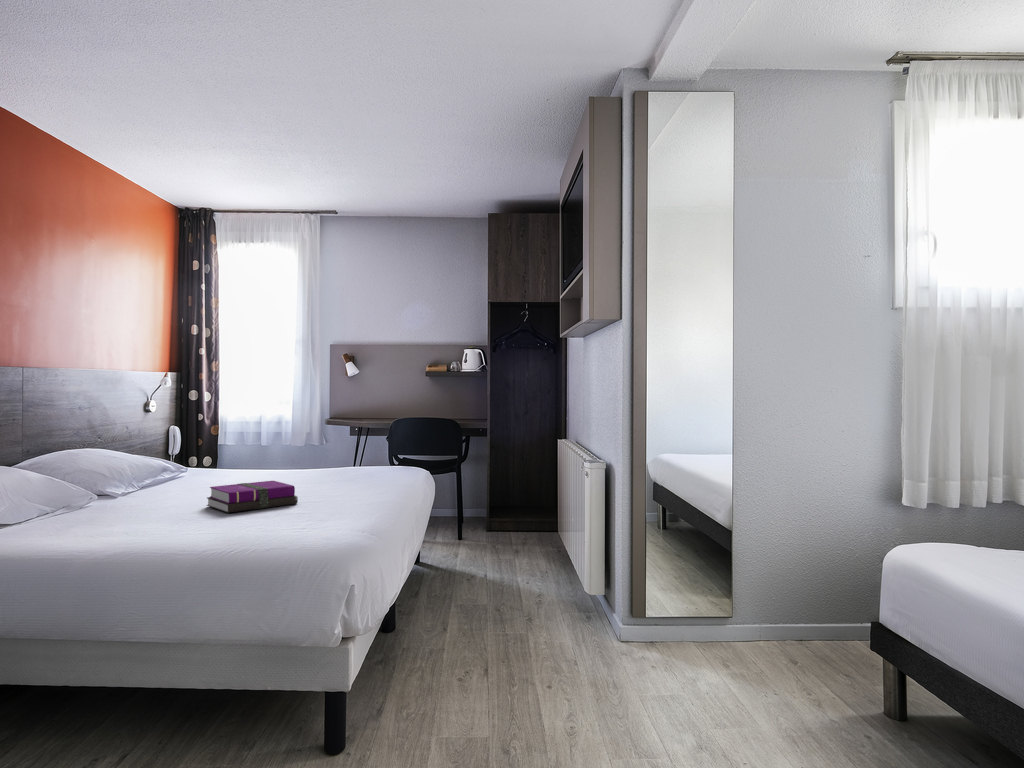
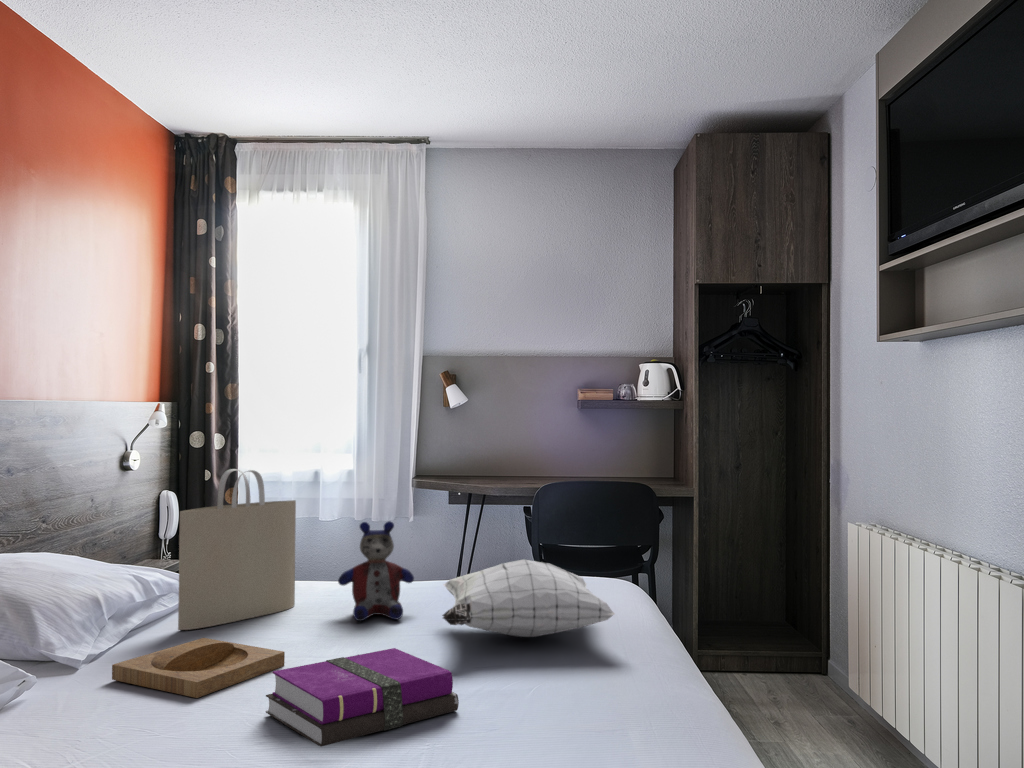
tote bag: none [172,403,239,485] -> present [178,469,296,630]
stuffed bear: none [260,430,302,480] -> present [338,521,414,621]
pillow: none [302,445,389,484] -> present [442,560,615,637]
tray: none [134,484,223,503] -> present [112,638,285,698]

